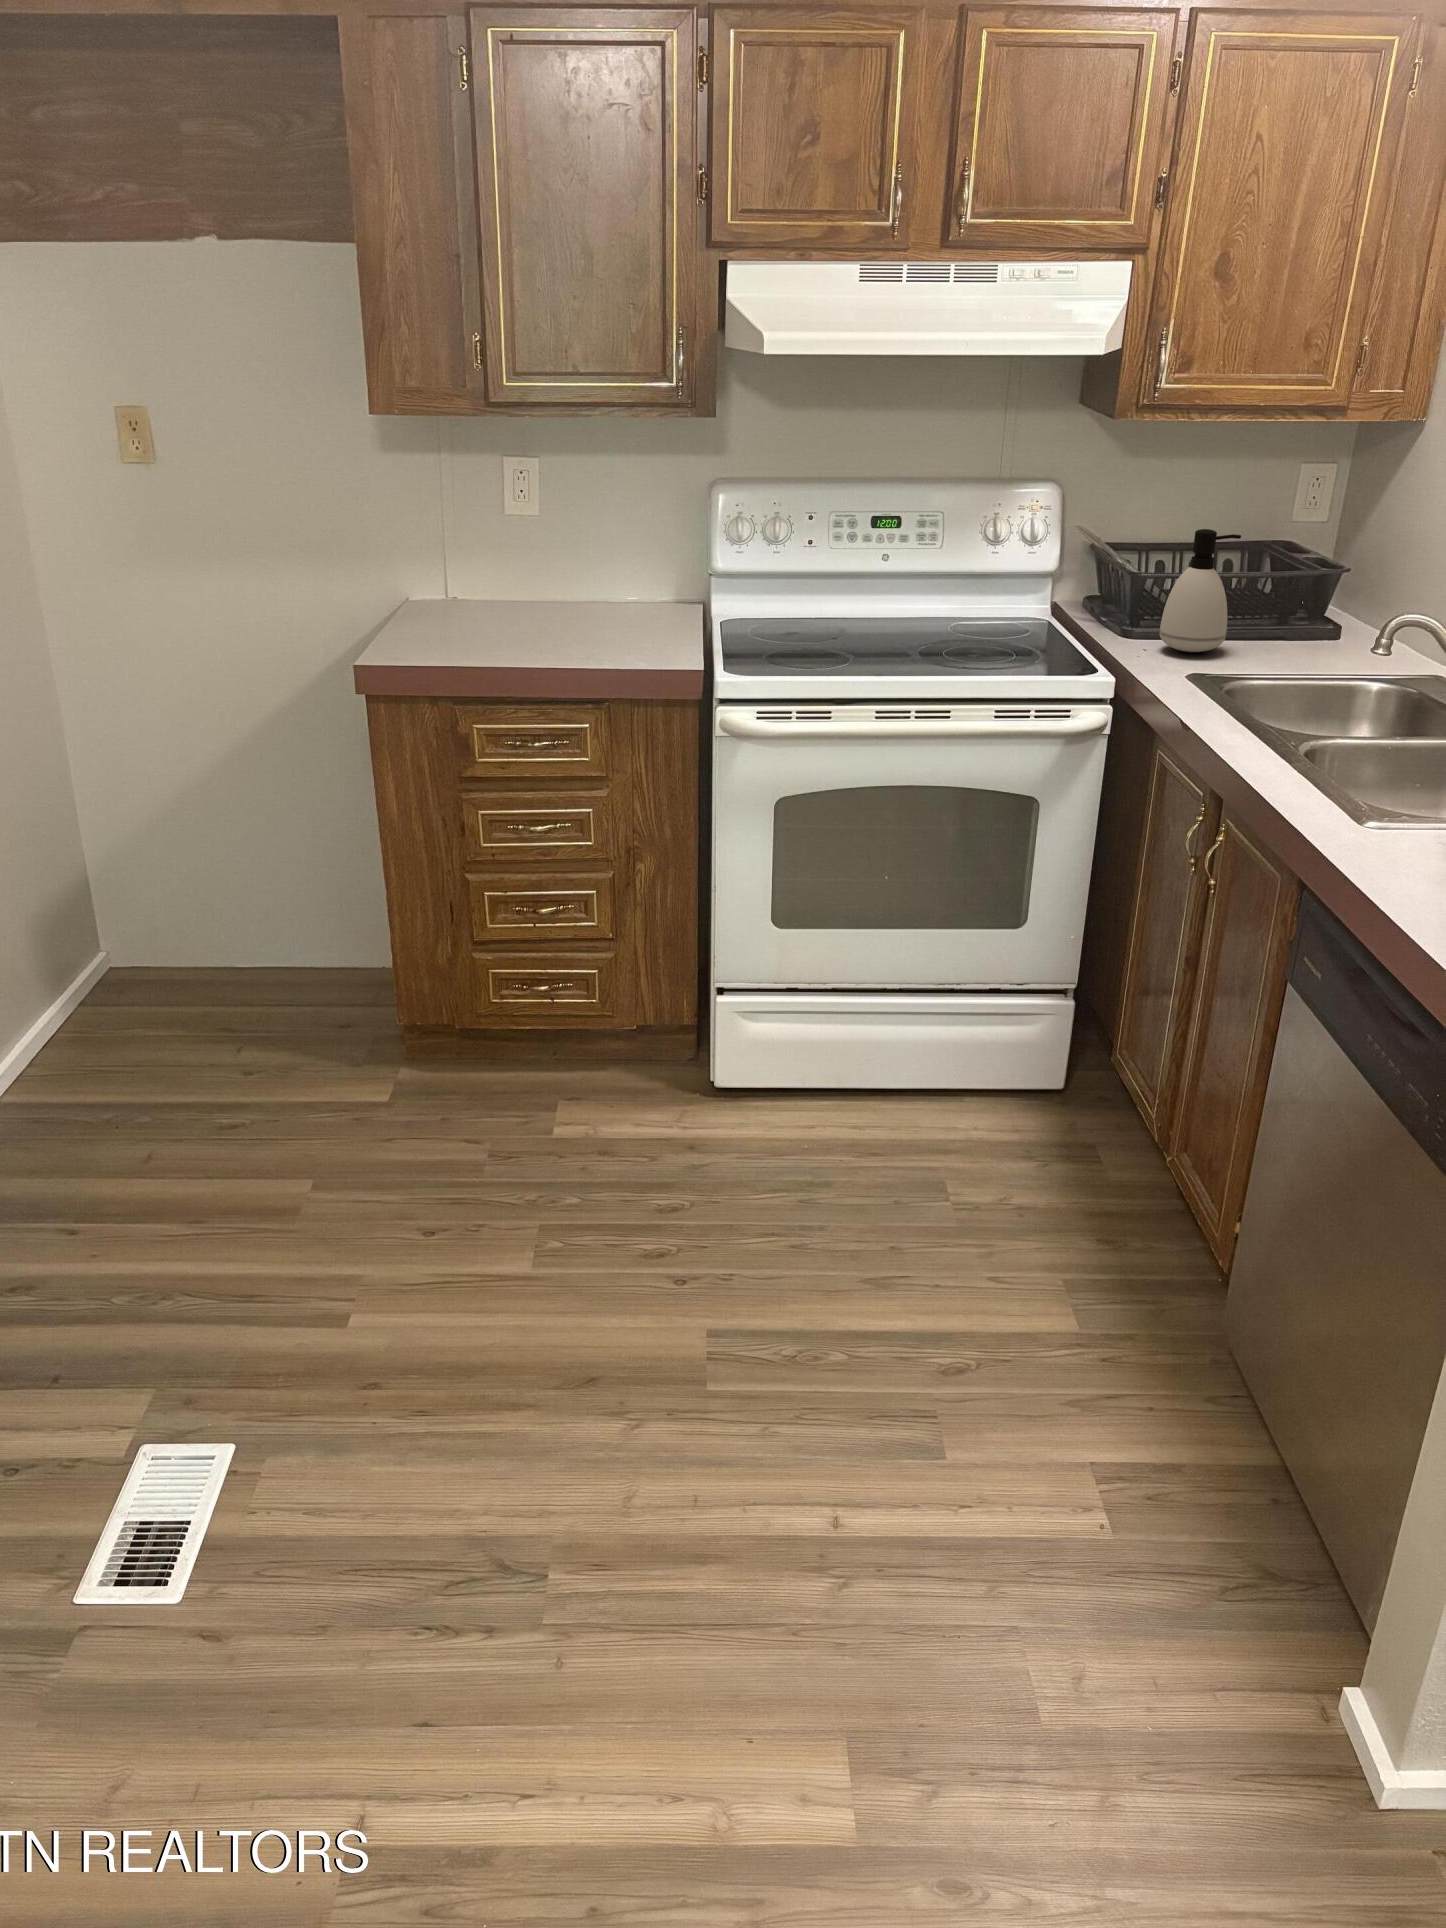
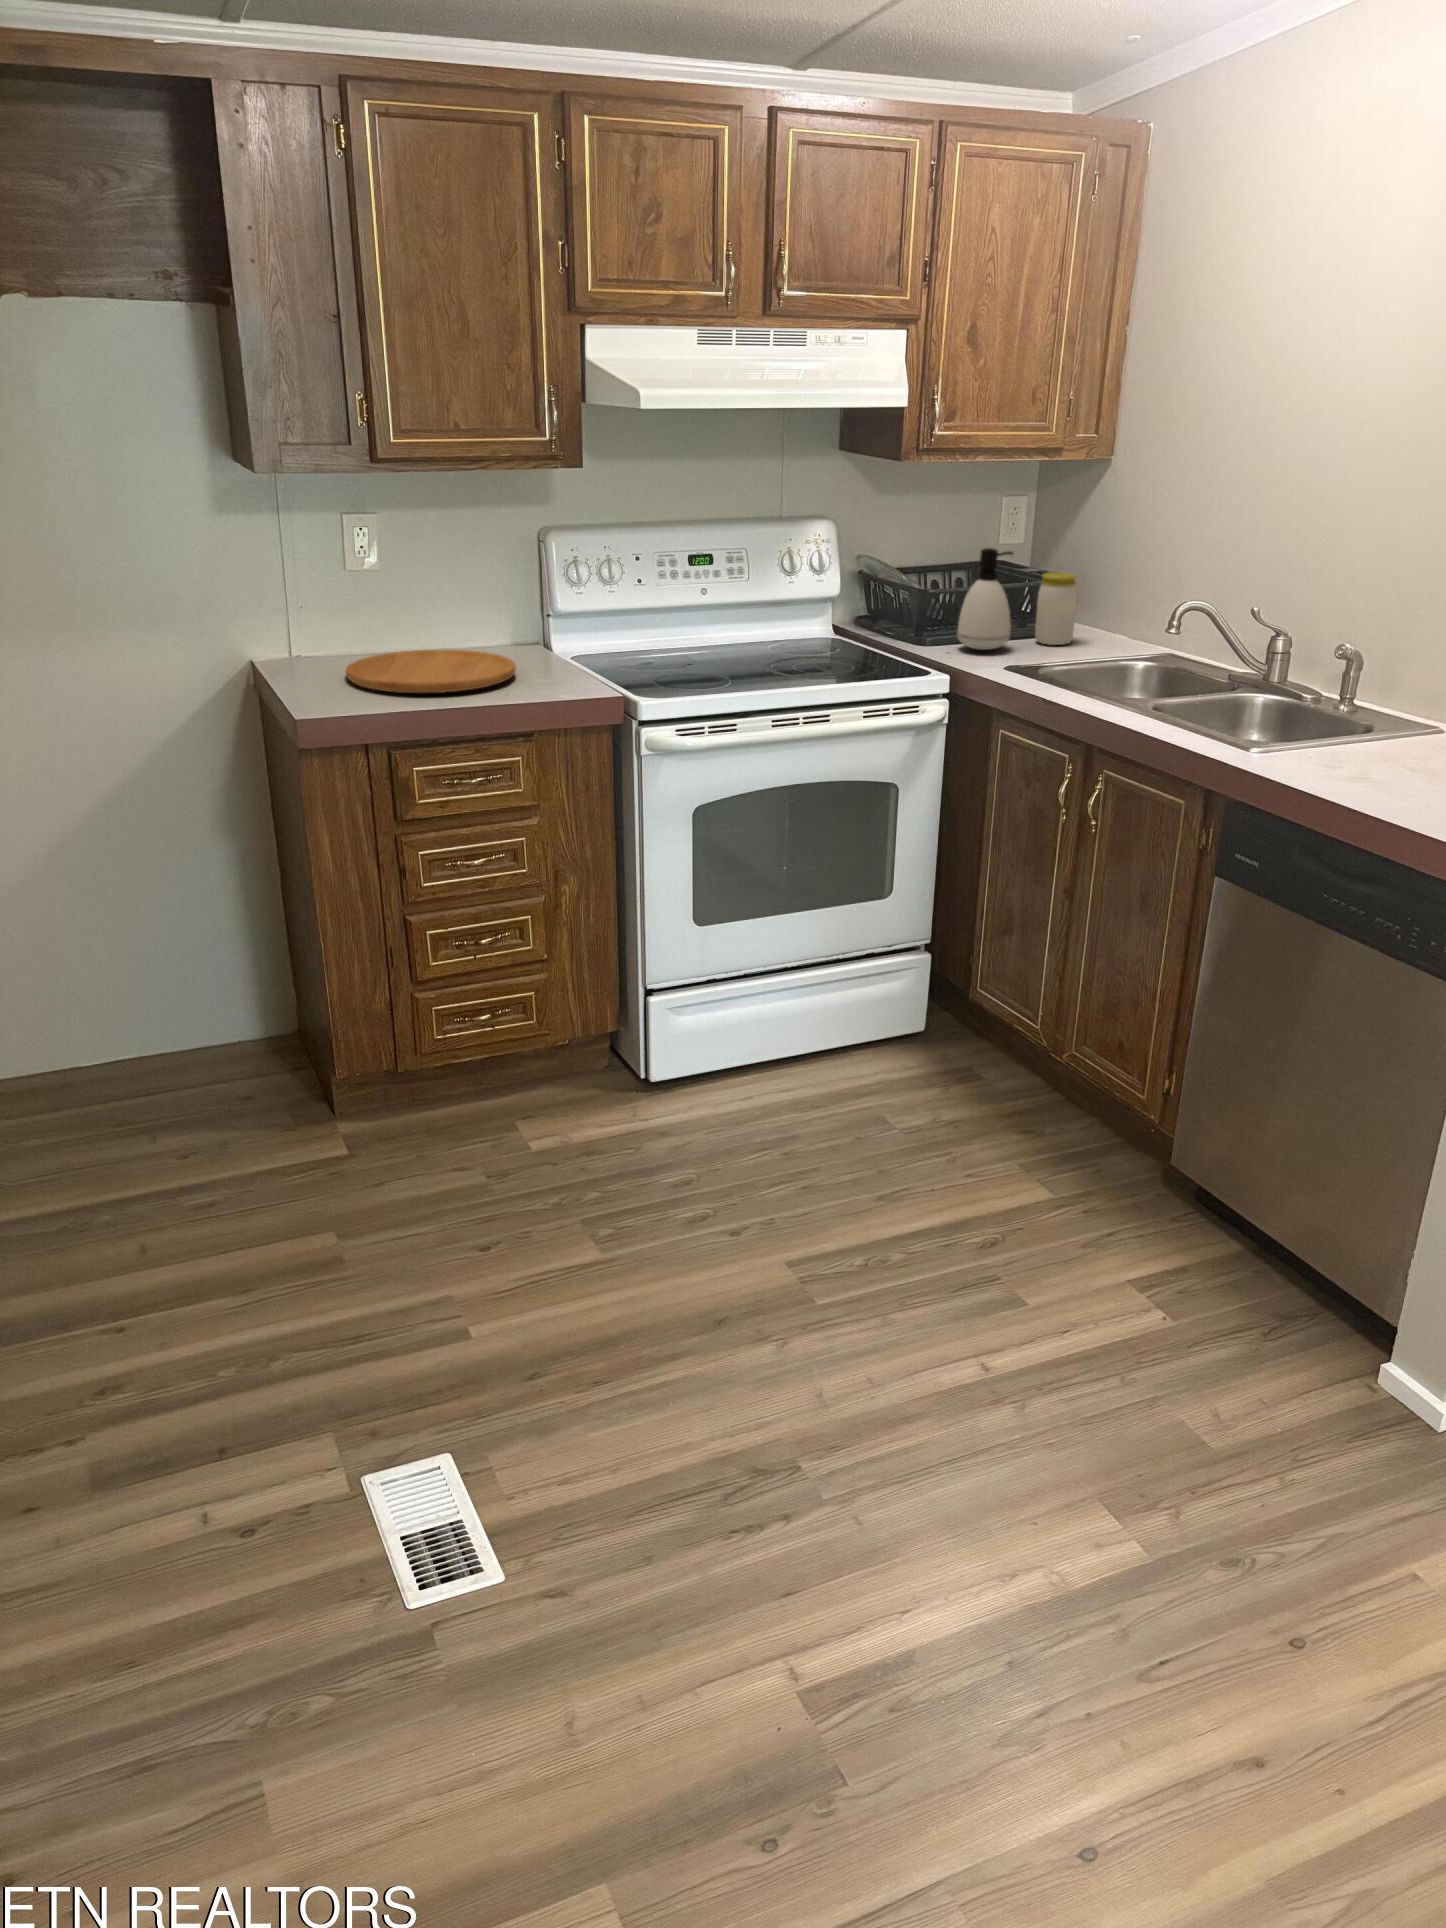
jar: none [1267,563,1326,654] -> present [1035,572,1077,645]
cutting board: none [470,600,645,647] -> present [346,650,516,693]

